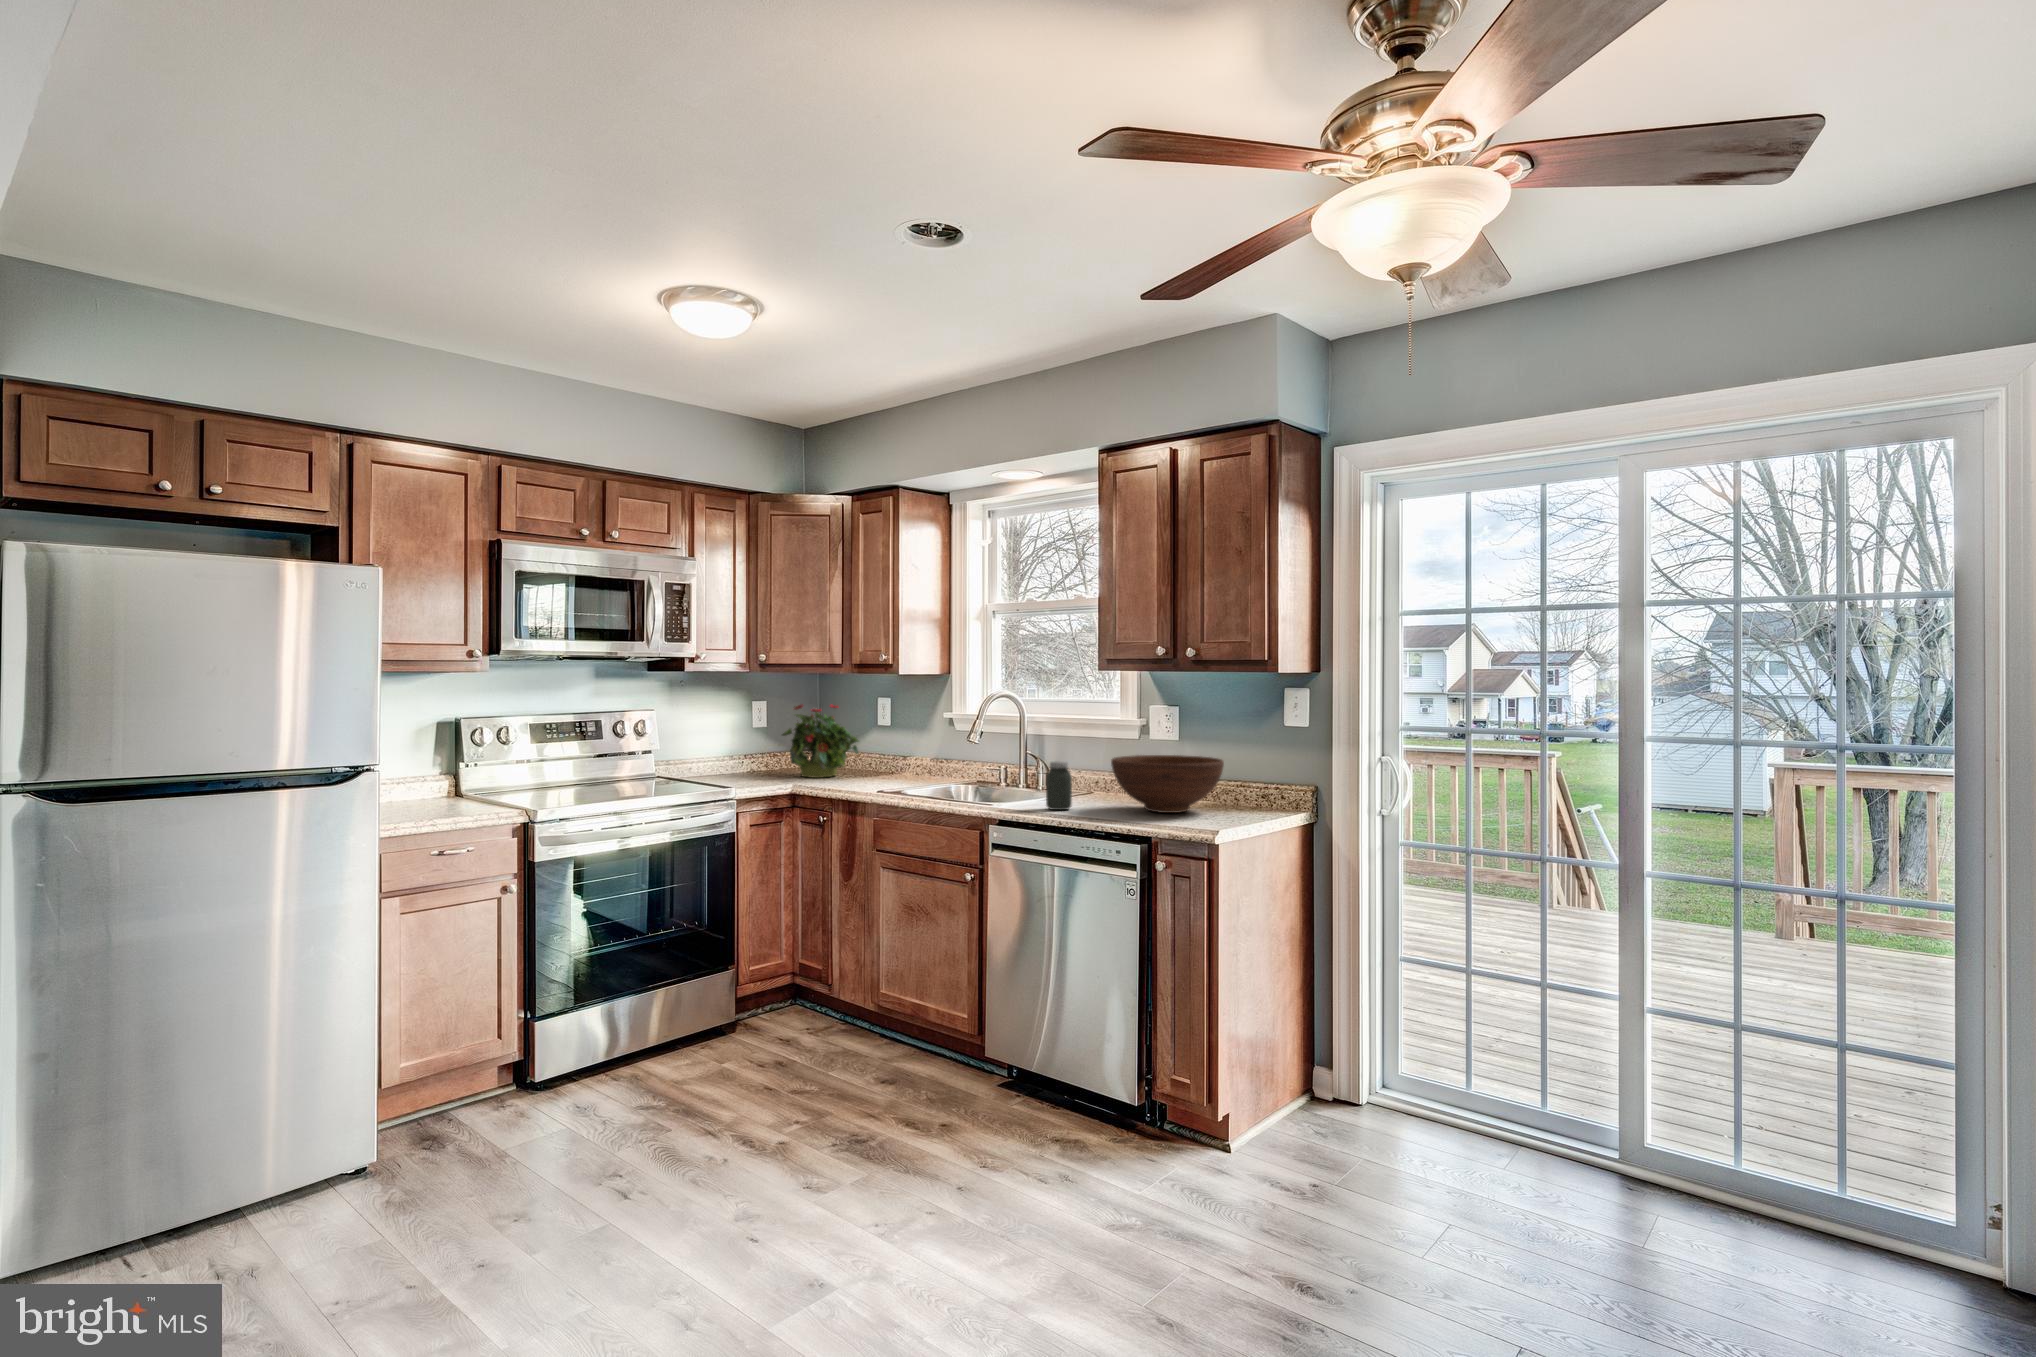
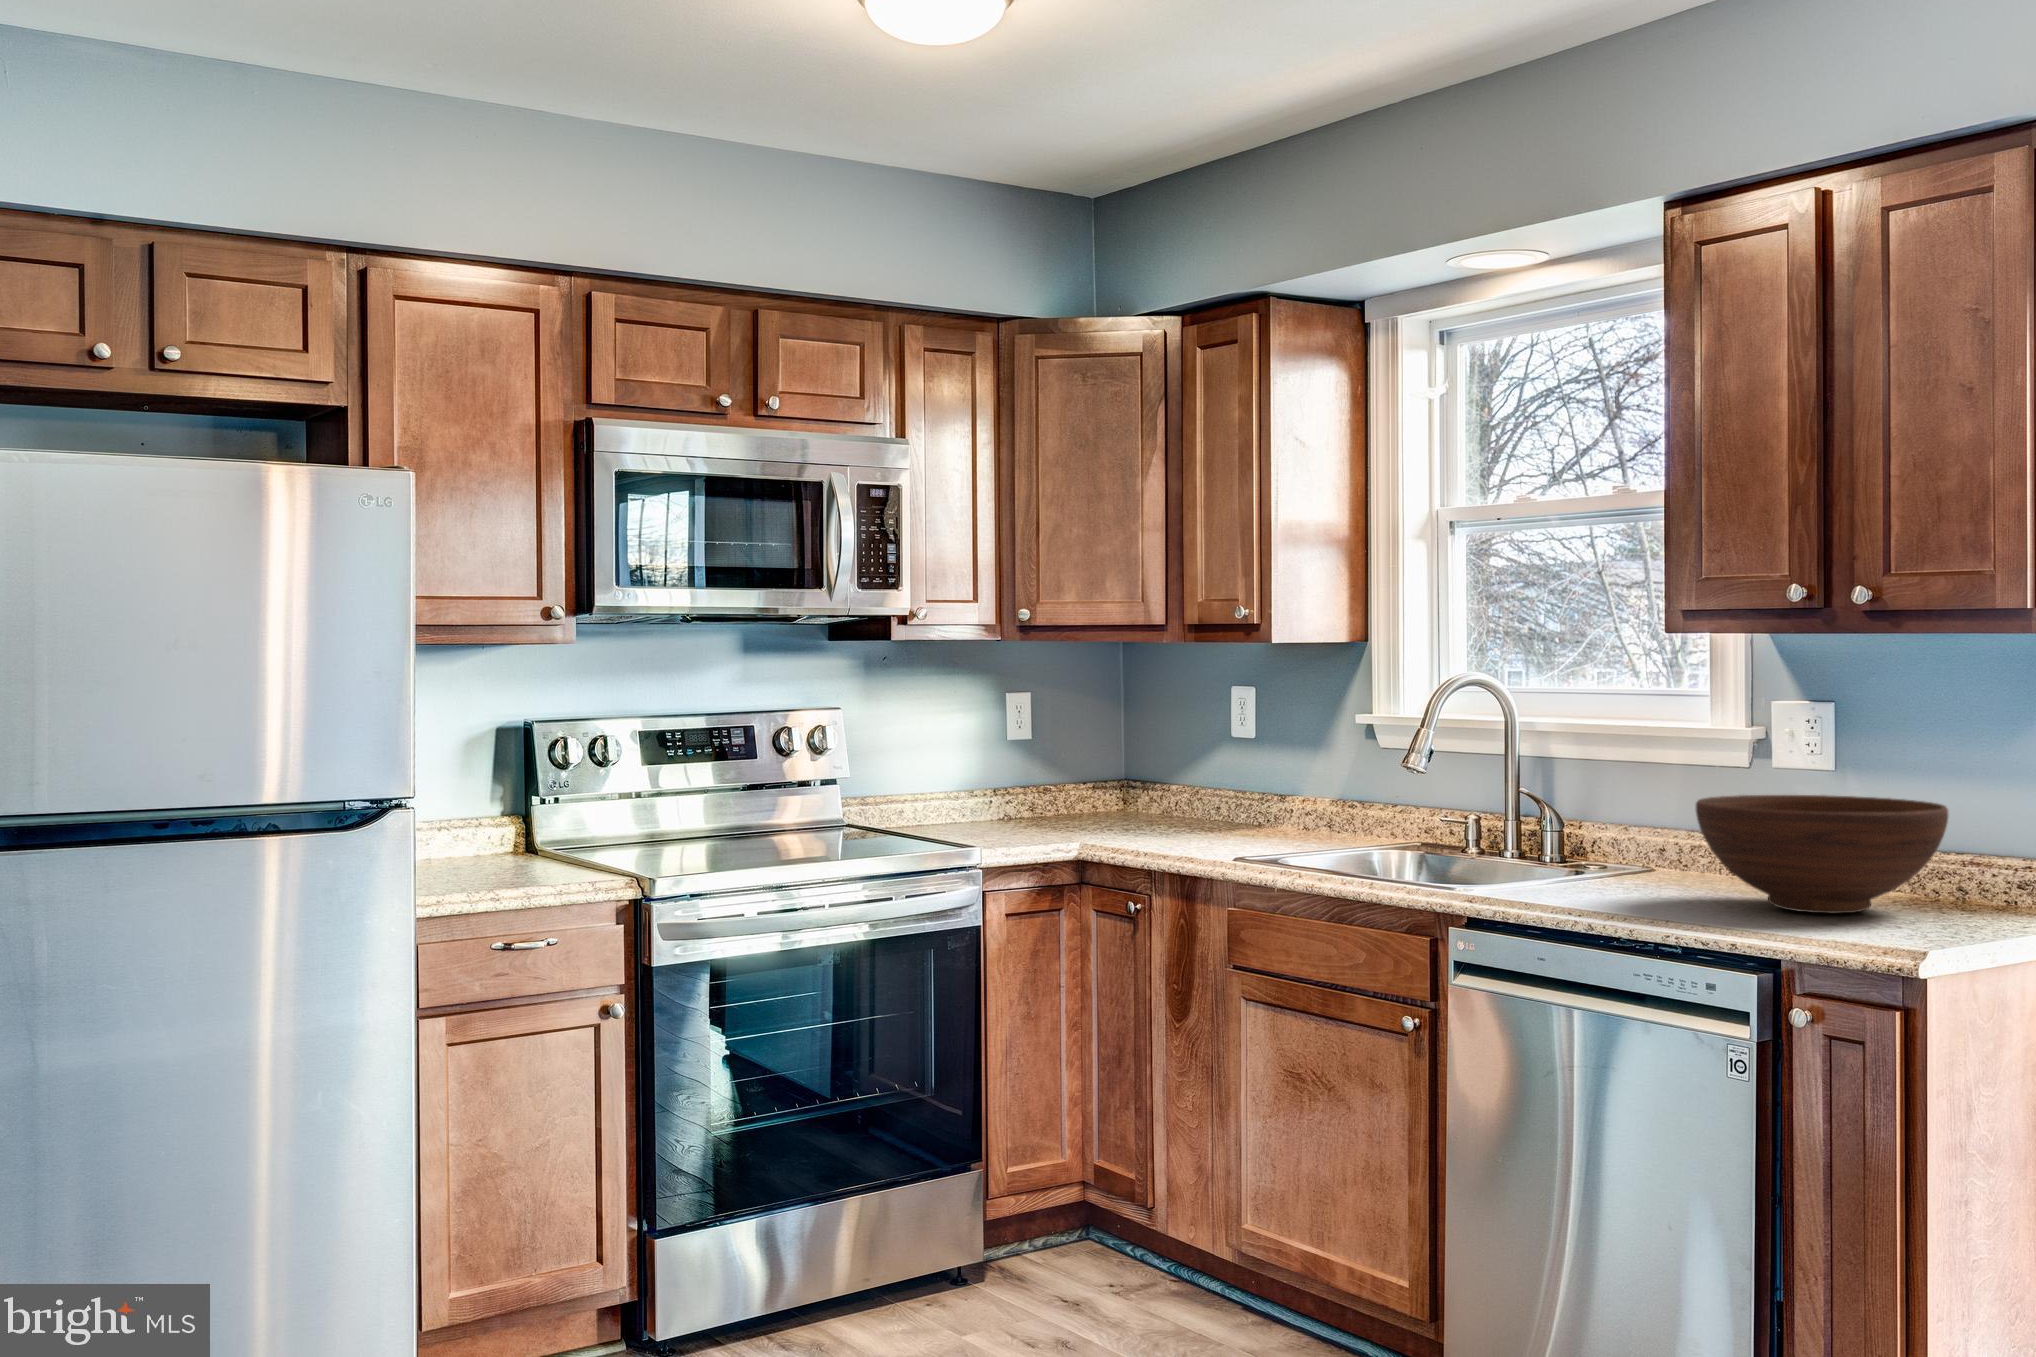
potted plant: present [782,704,858,778] -> none [1053,696,1194,831]
jar: present [1046,761,1072,810] -> none [1558,805,1612,901]

